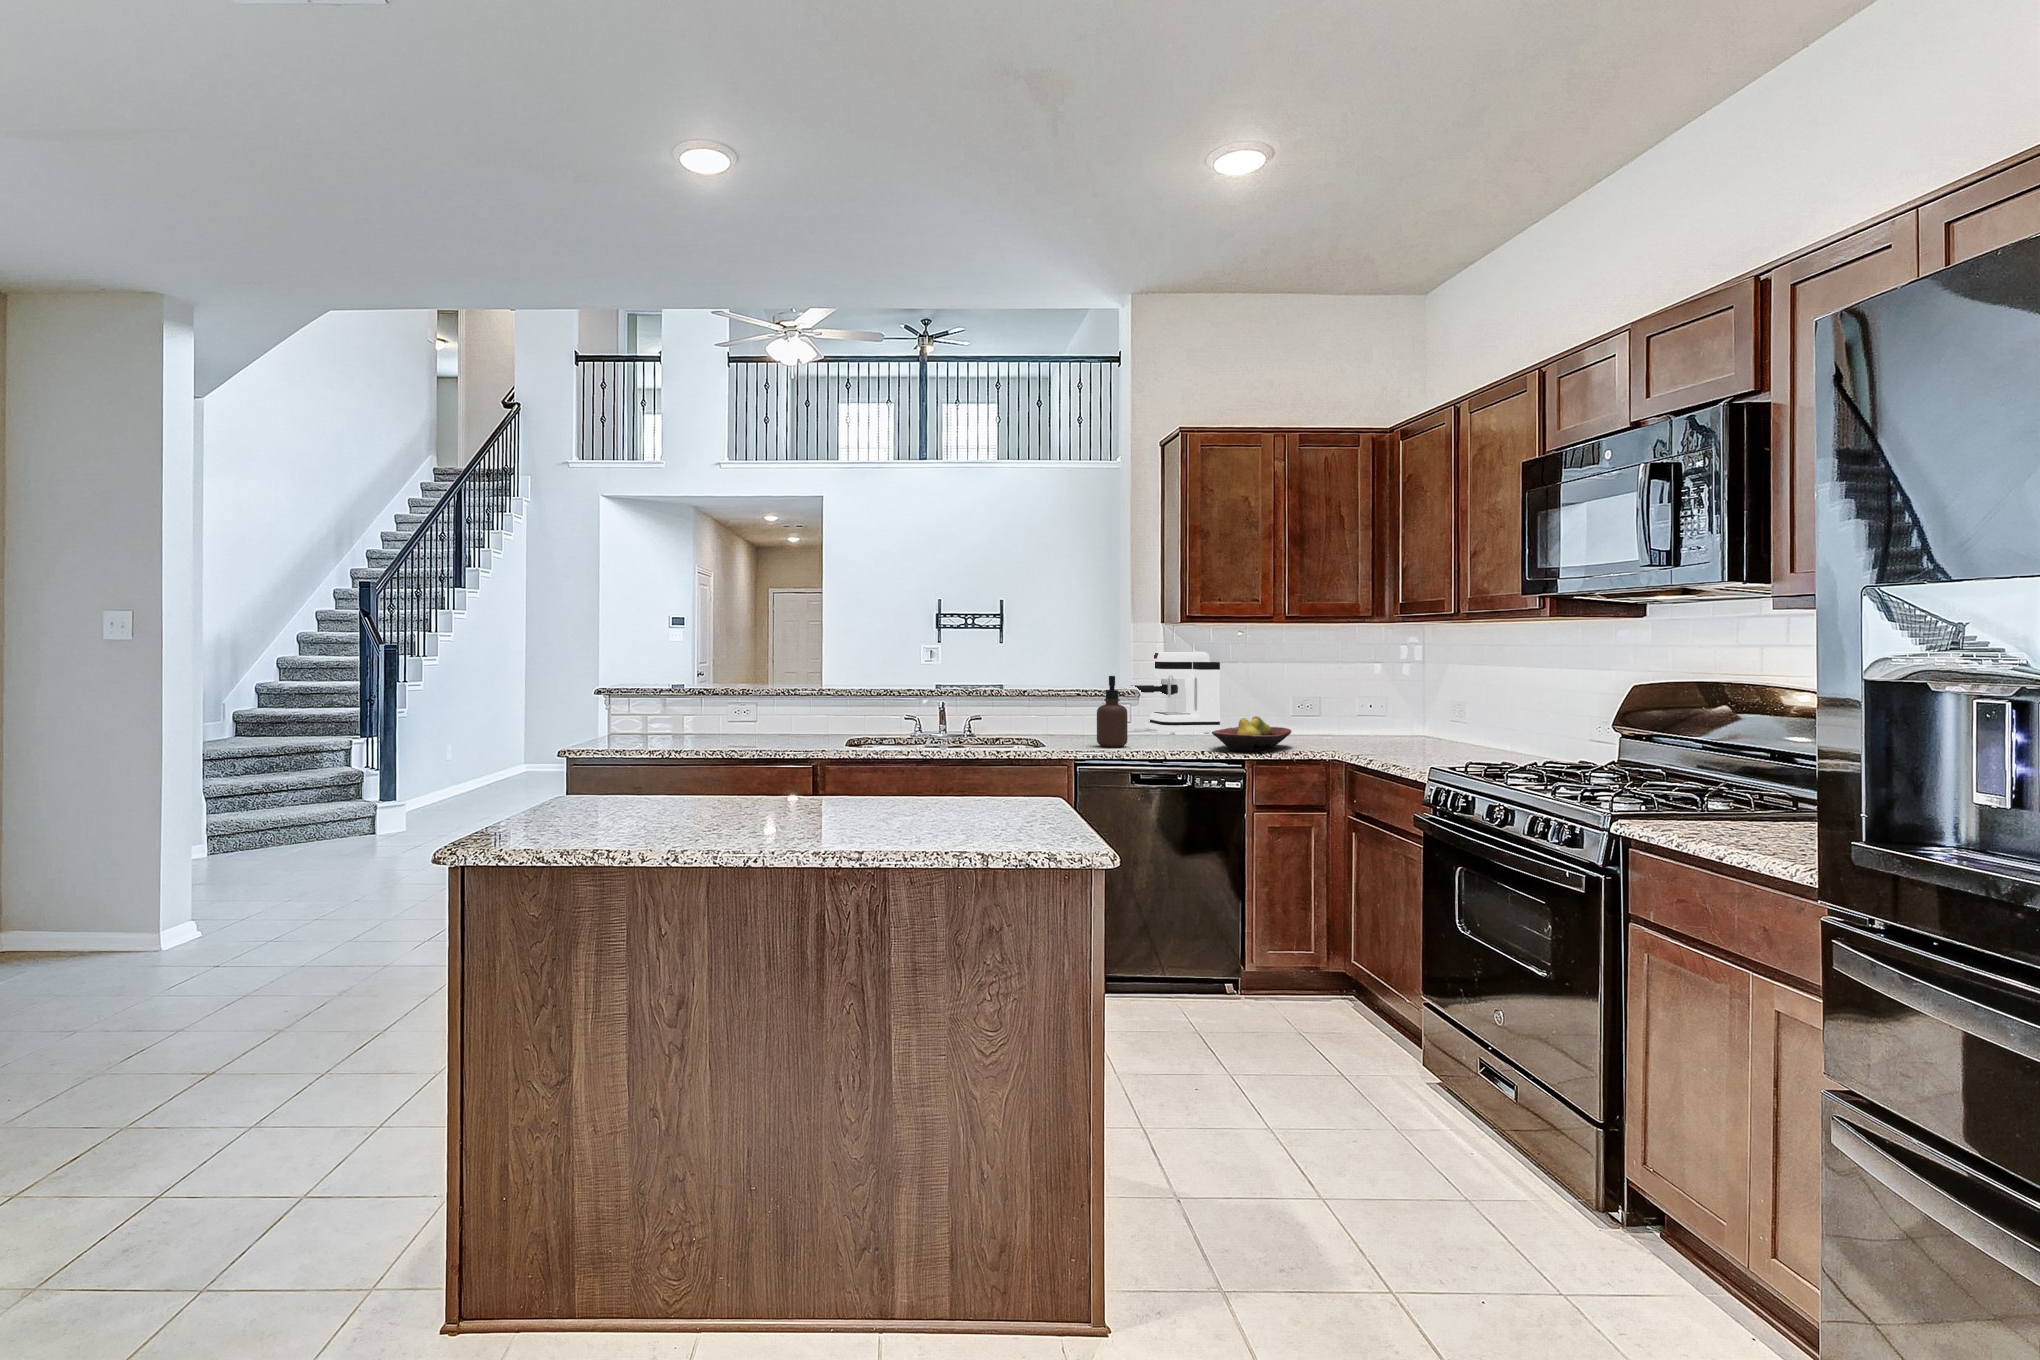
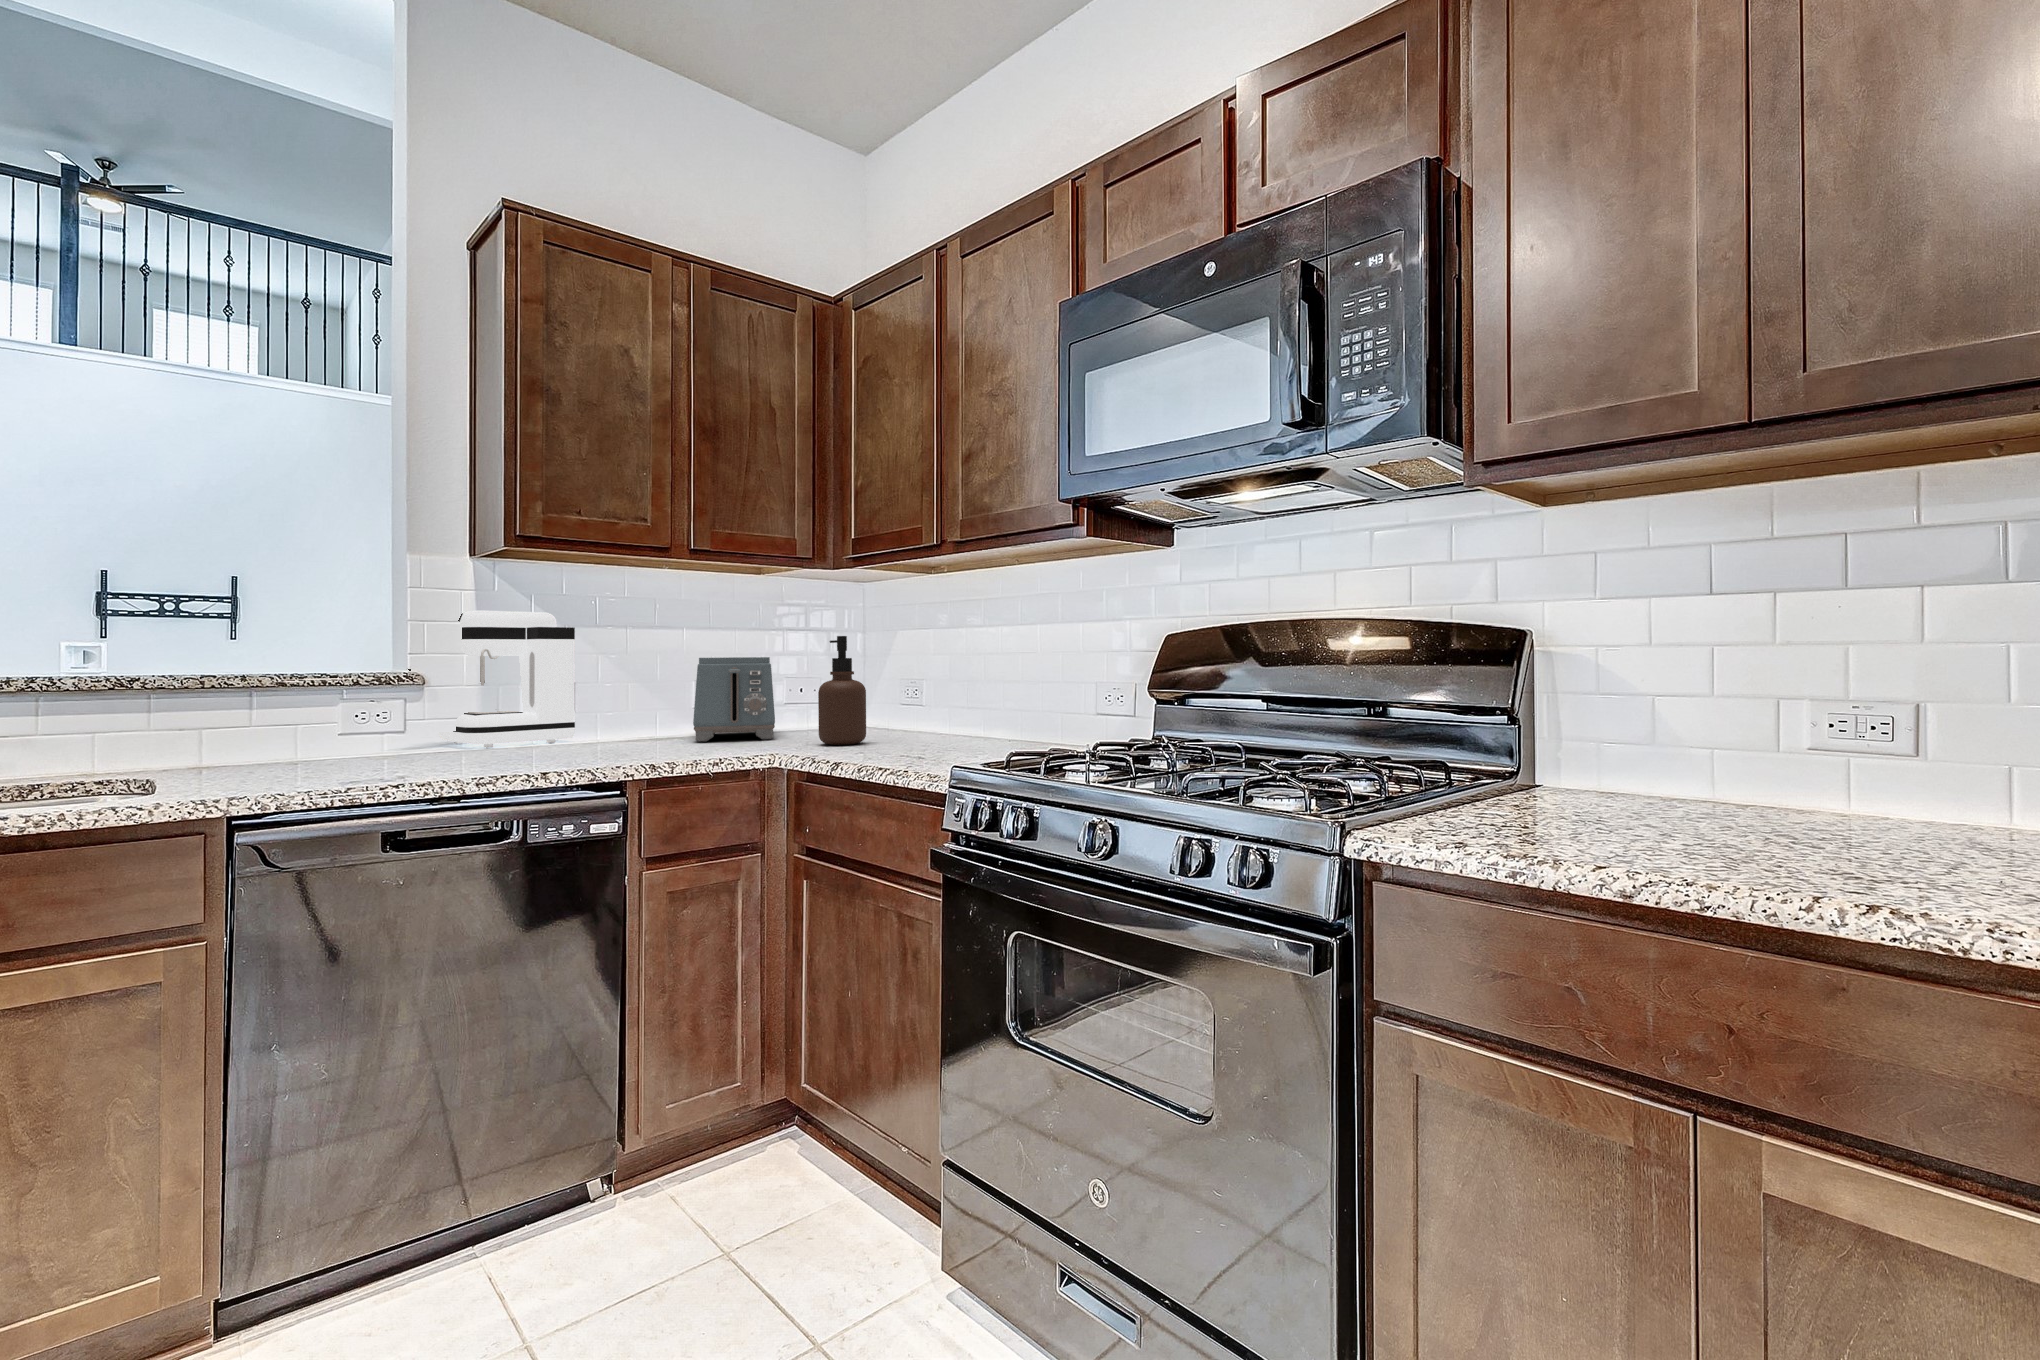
soap dispenser: present [1097,676,1128,747] -> present [818,636,866,745]
toaster: none [1290,682,1349,741] -> present [693,657,775,742]
fruit bowl: present [1212,716,1292,752] -> none [559,706,702,767]

